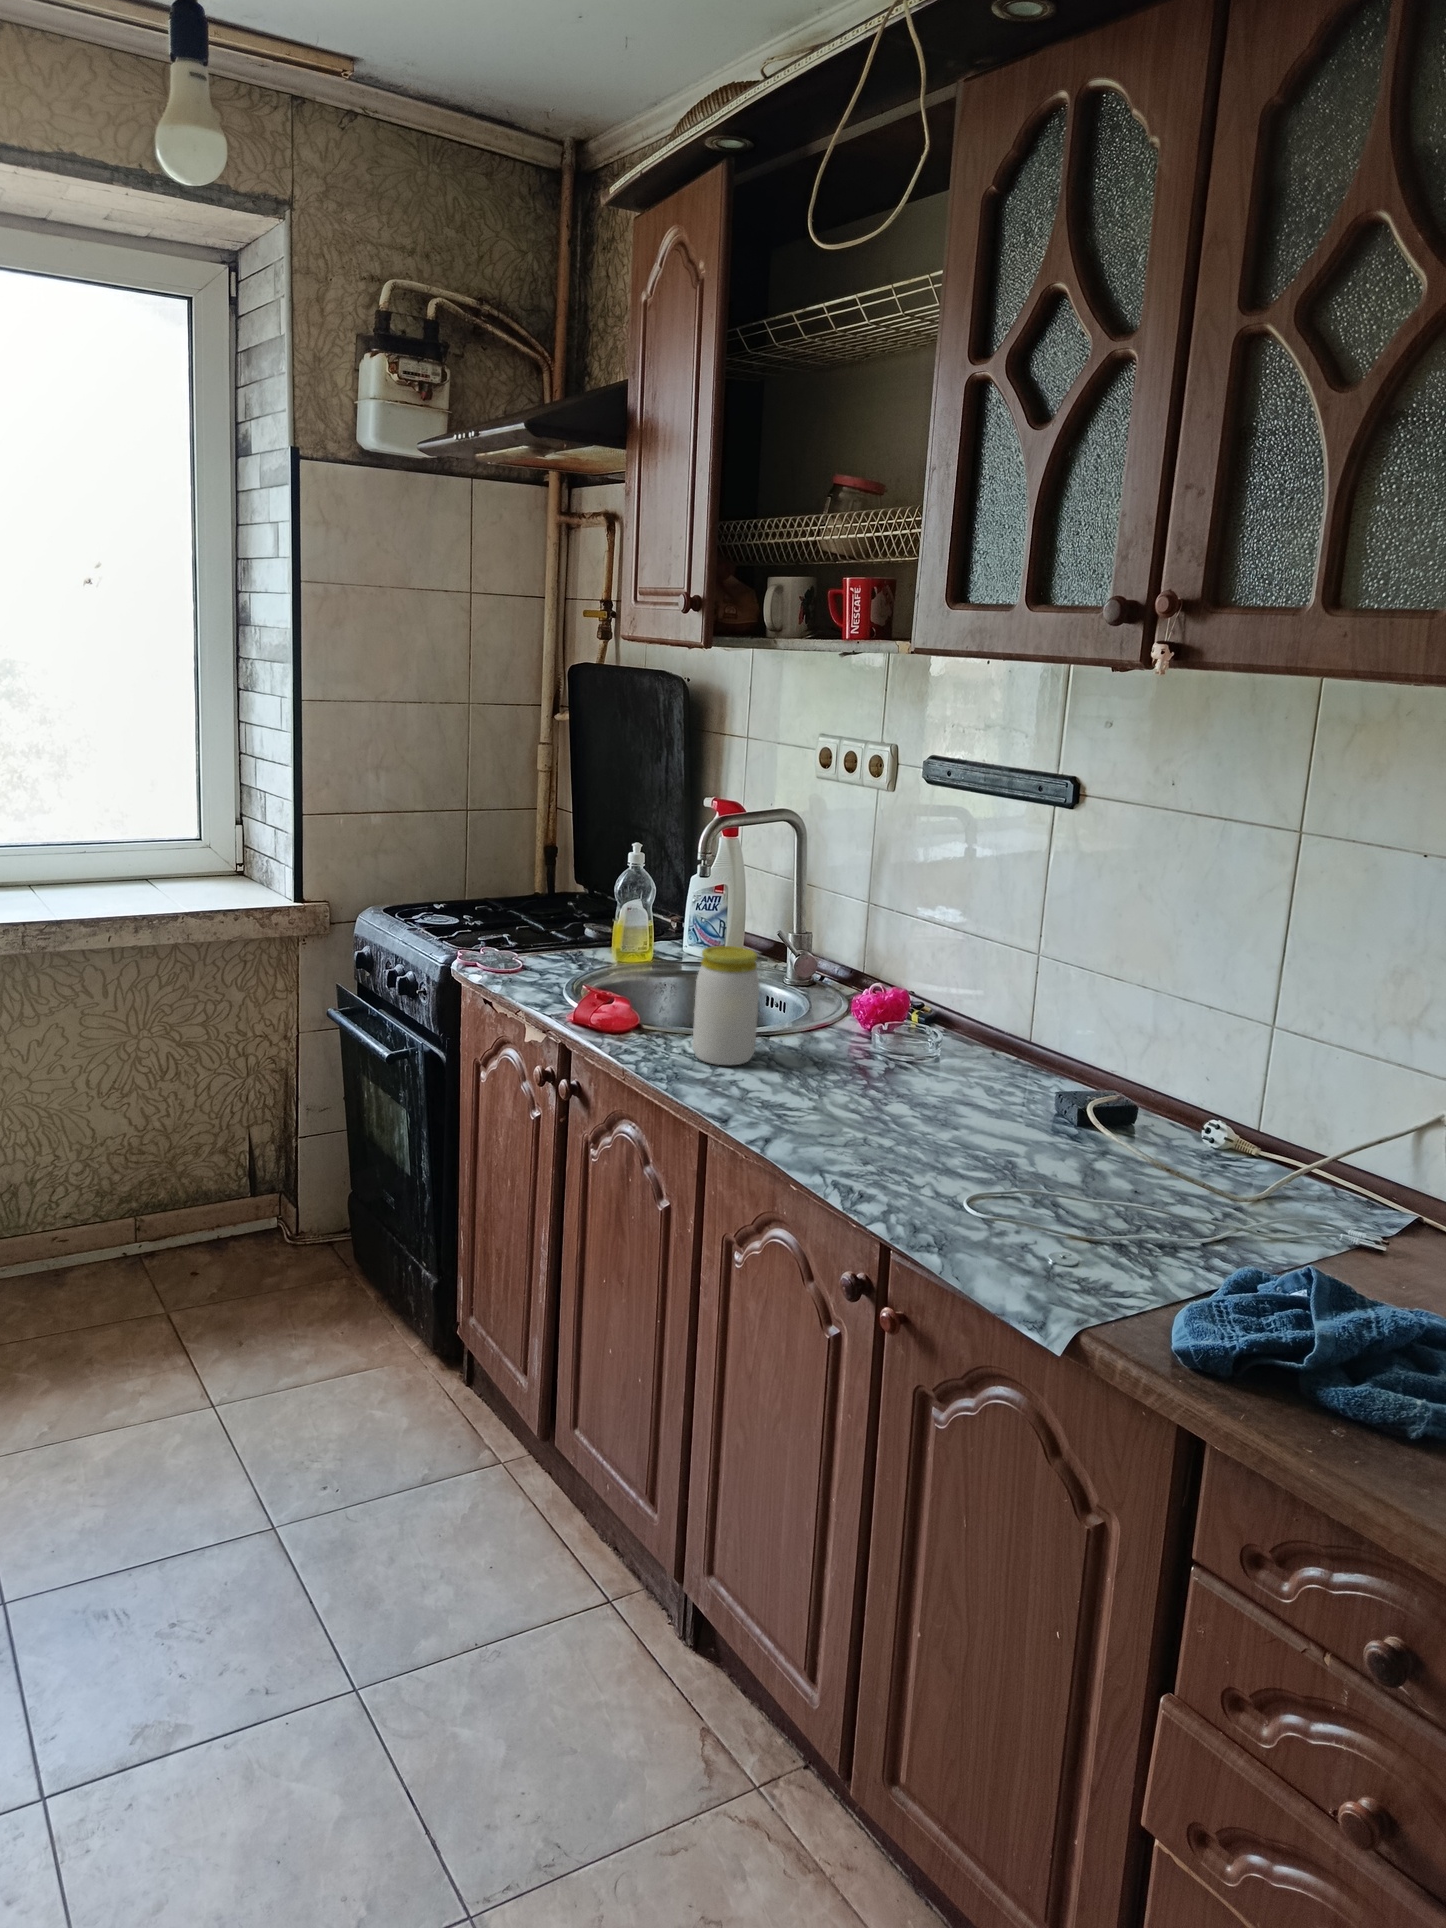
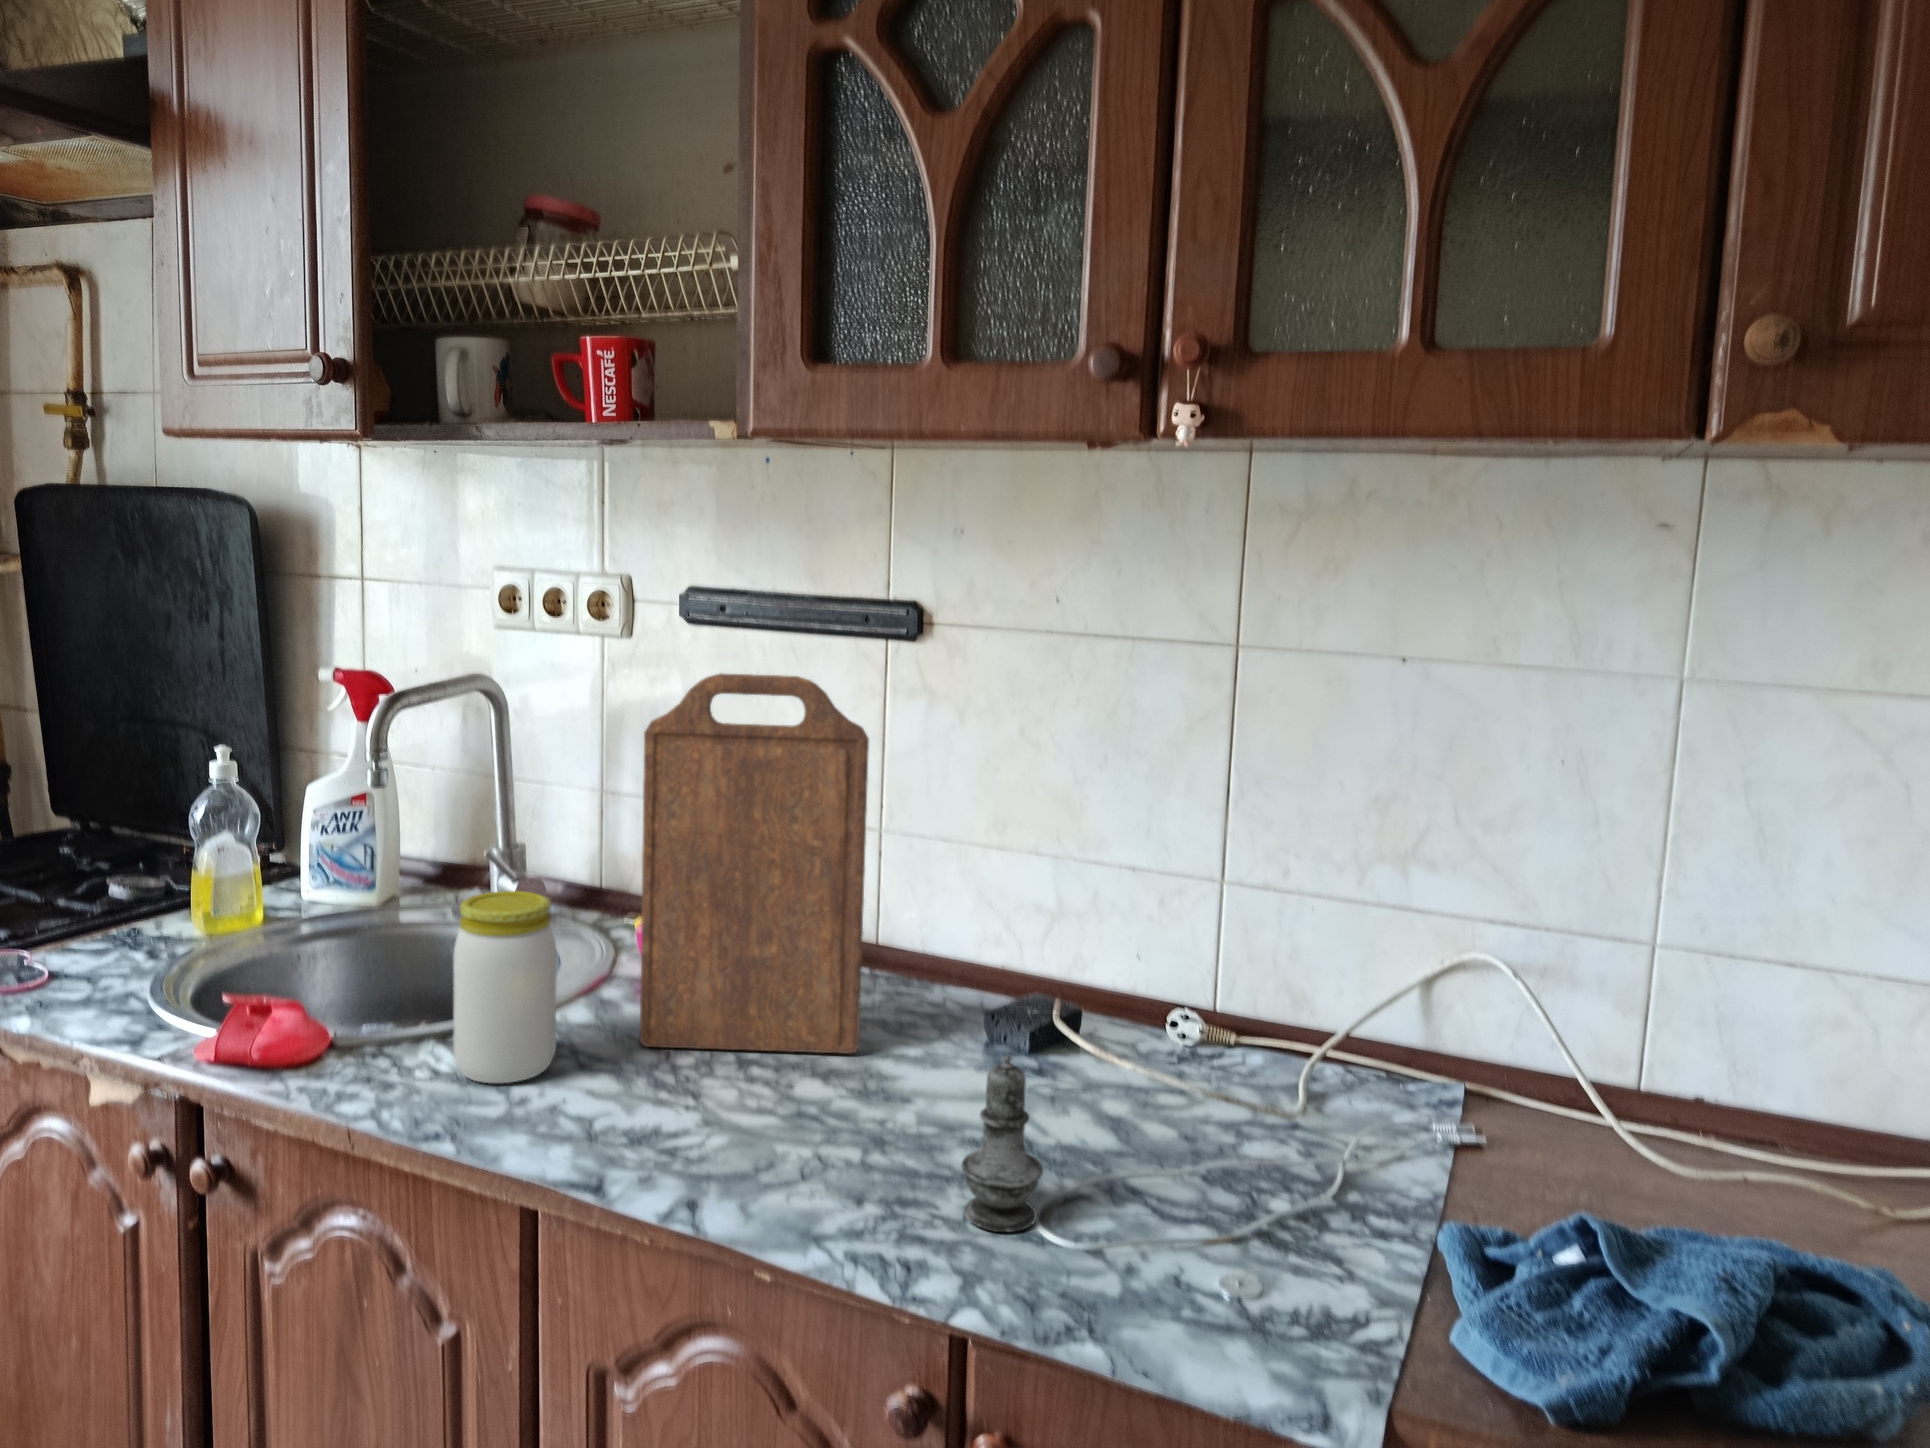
cutting board: none [813,818,976,1096] -> present [640,674,869,1054]
salt shaker: none [922,1083,978,1199] -> present [962,1054,1043,1232]

